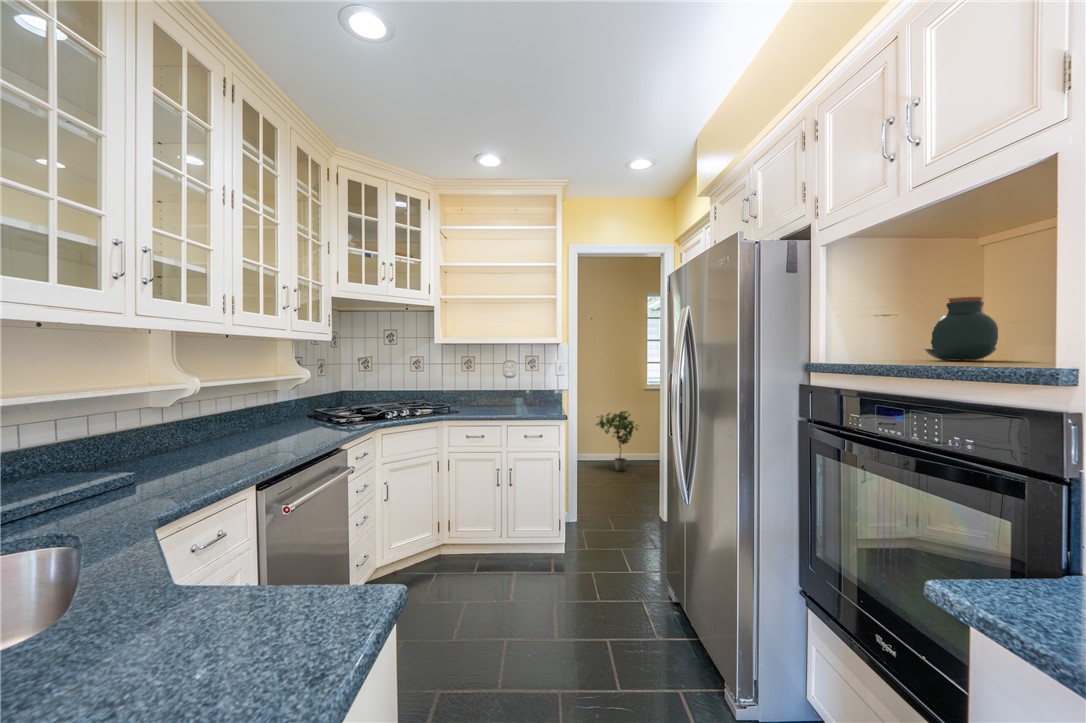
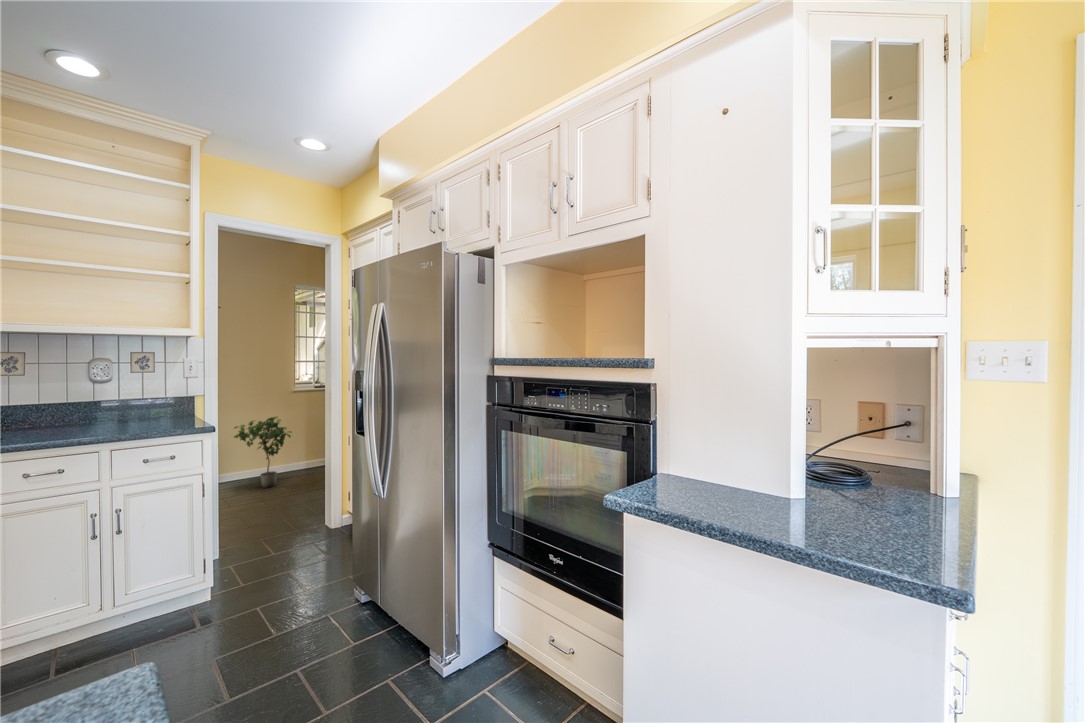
jar: present [925,297,998,360] -> none [556,315,594,356]

